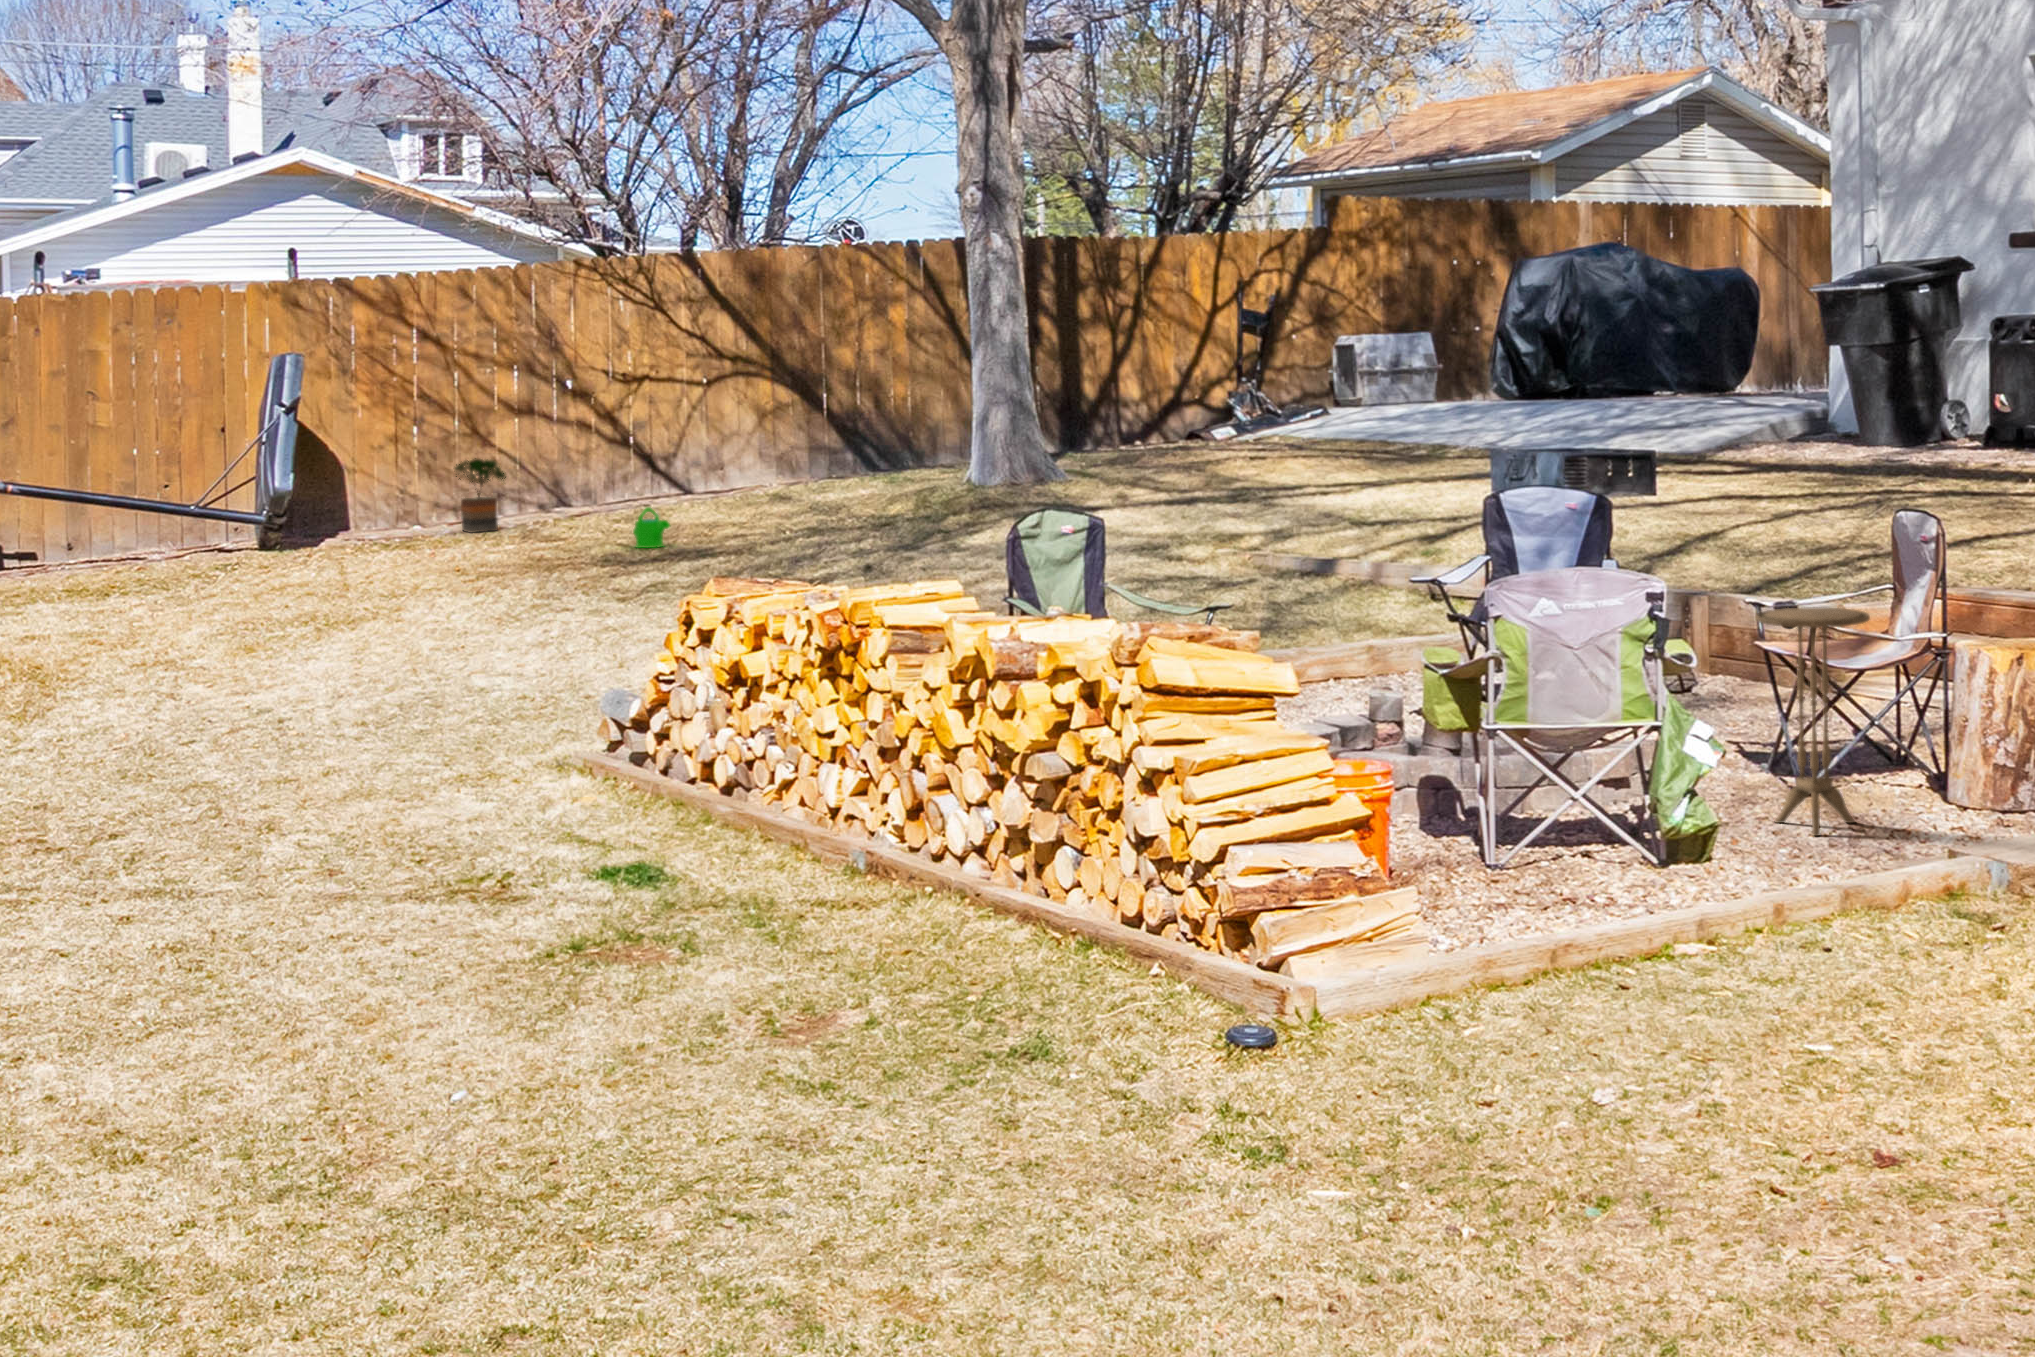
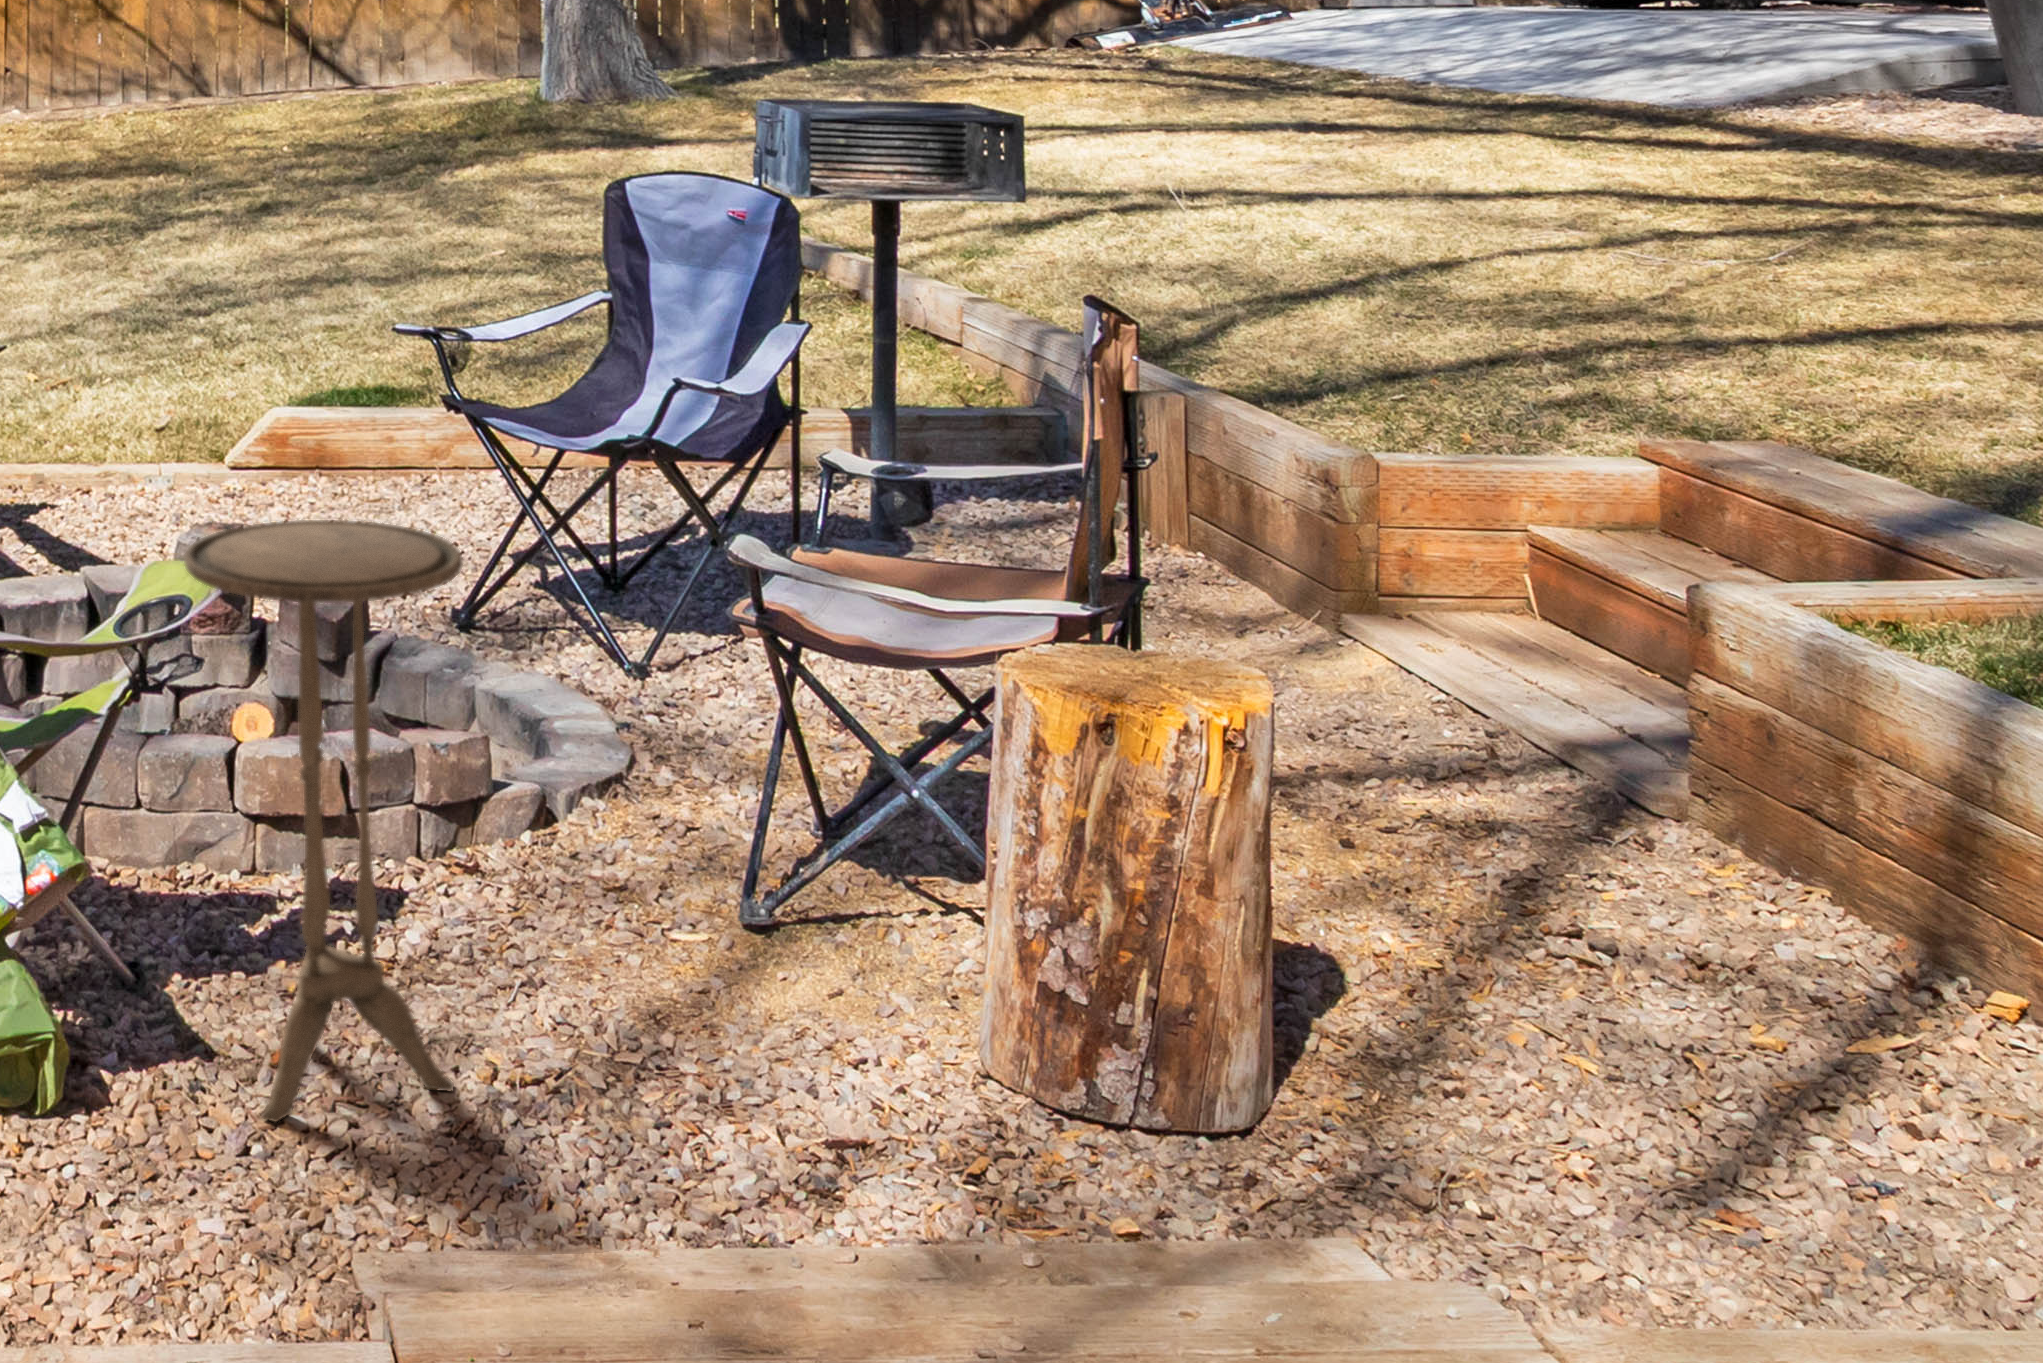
potted tree: present [455,458,506,533] -> none [60,30,118,116]
watering can: present [633,507,670,548] -> none [168,98,204,148]

